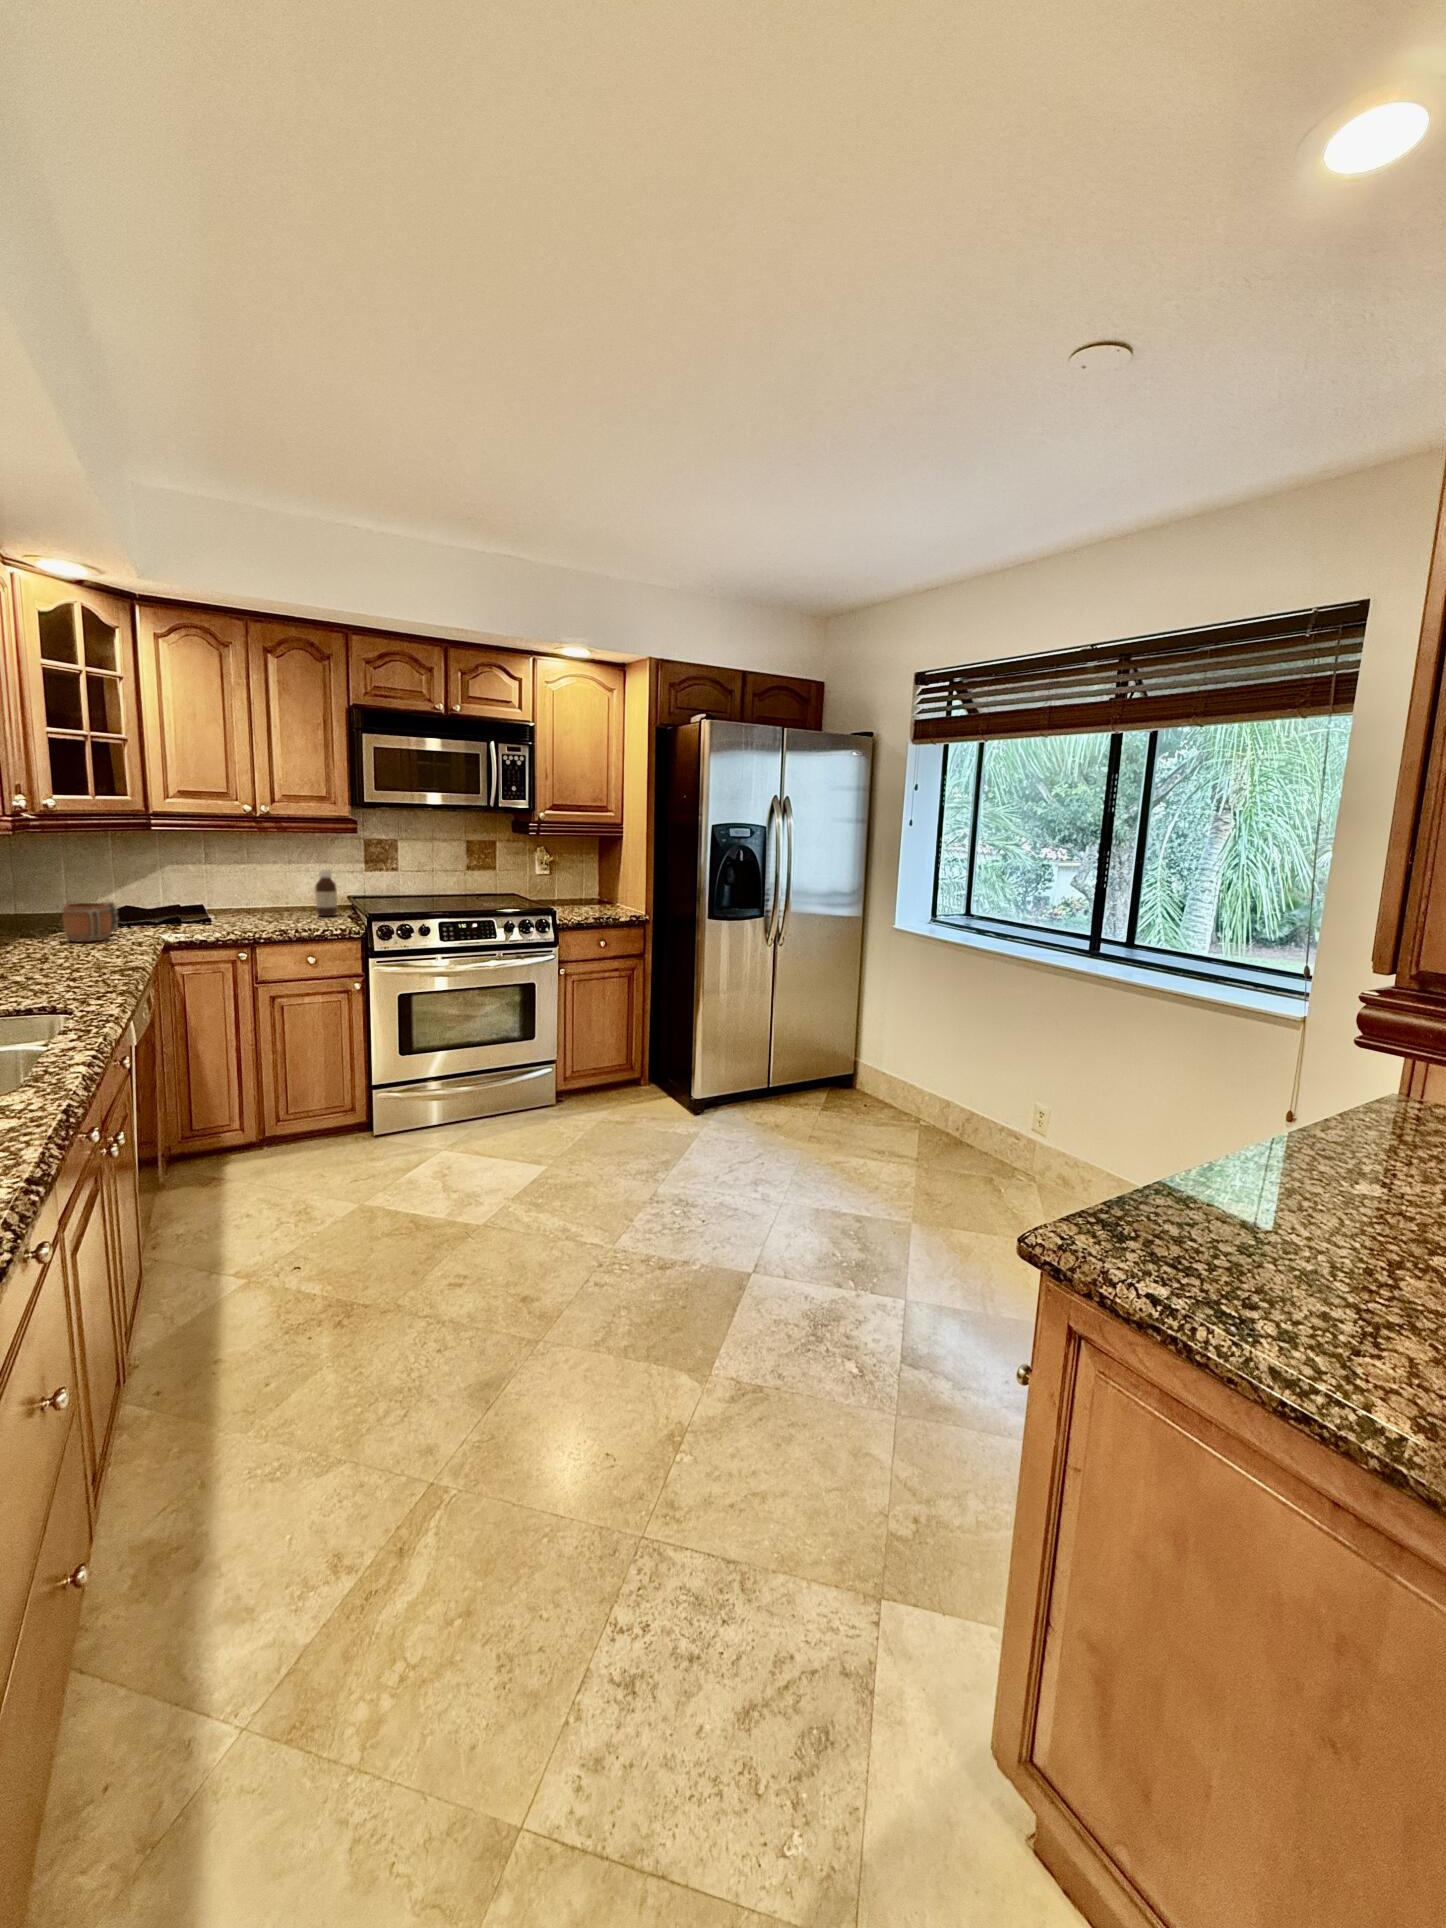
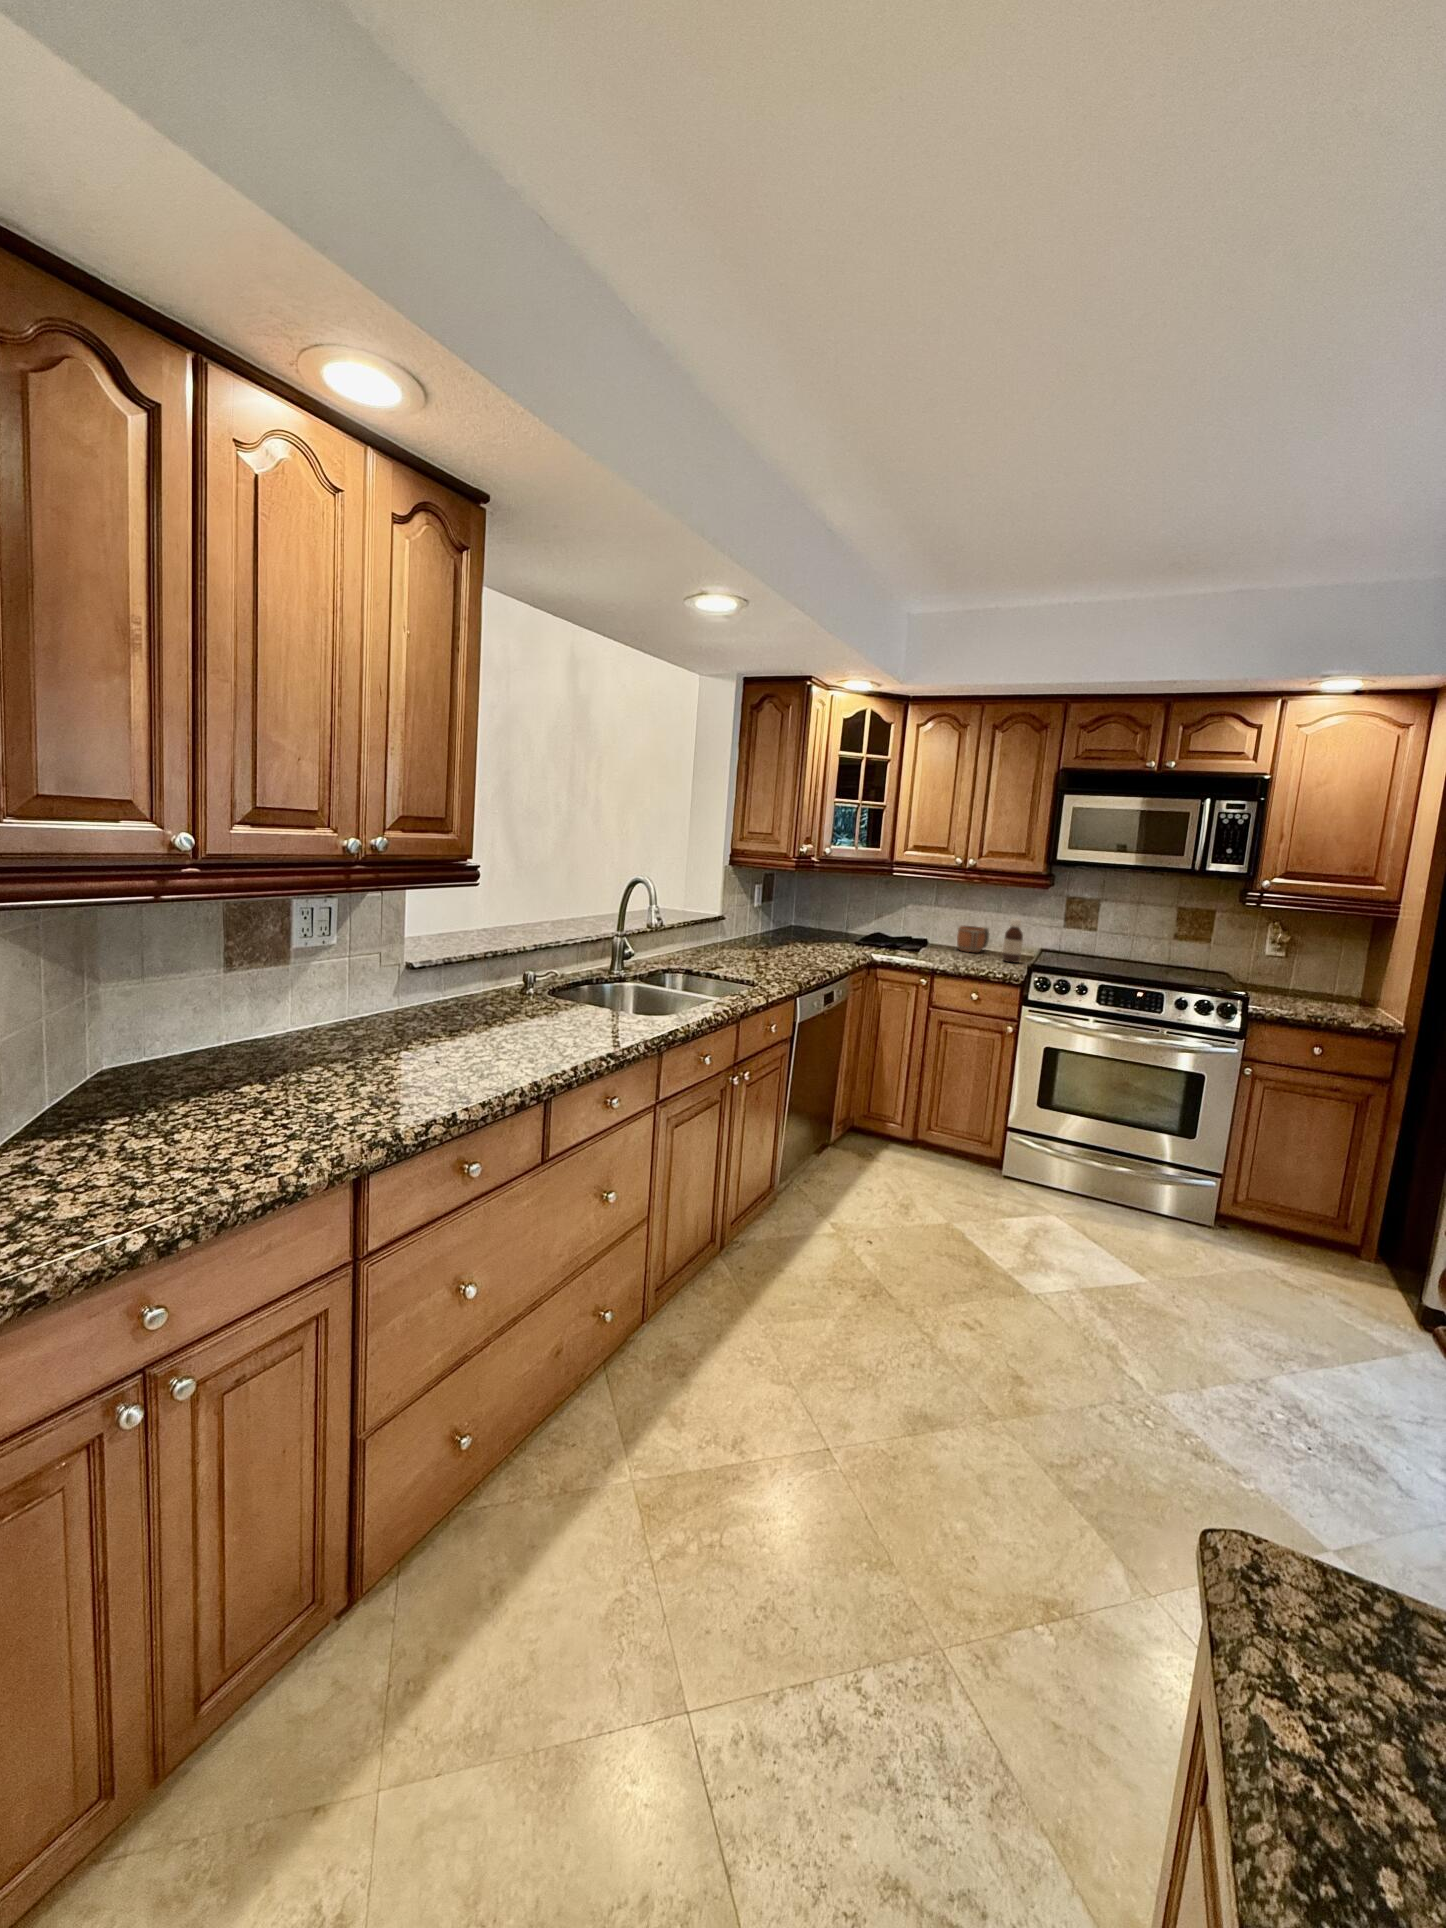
mug: present [62,901,118,942] -> present [957,926,989,952]

